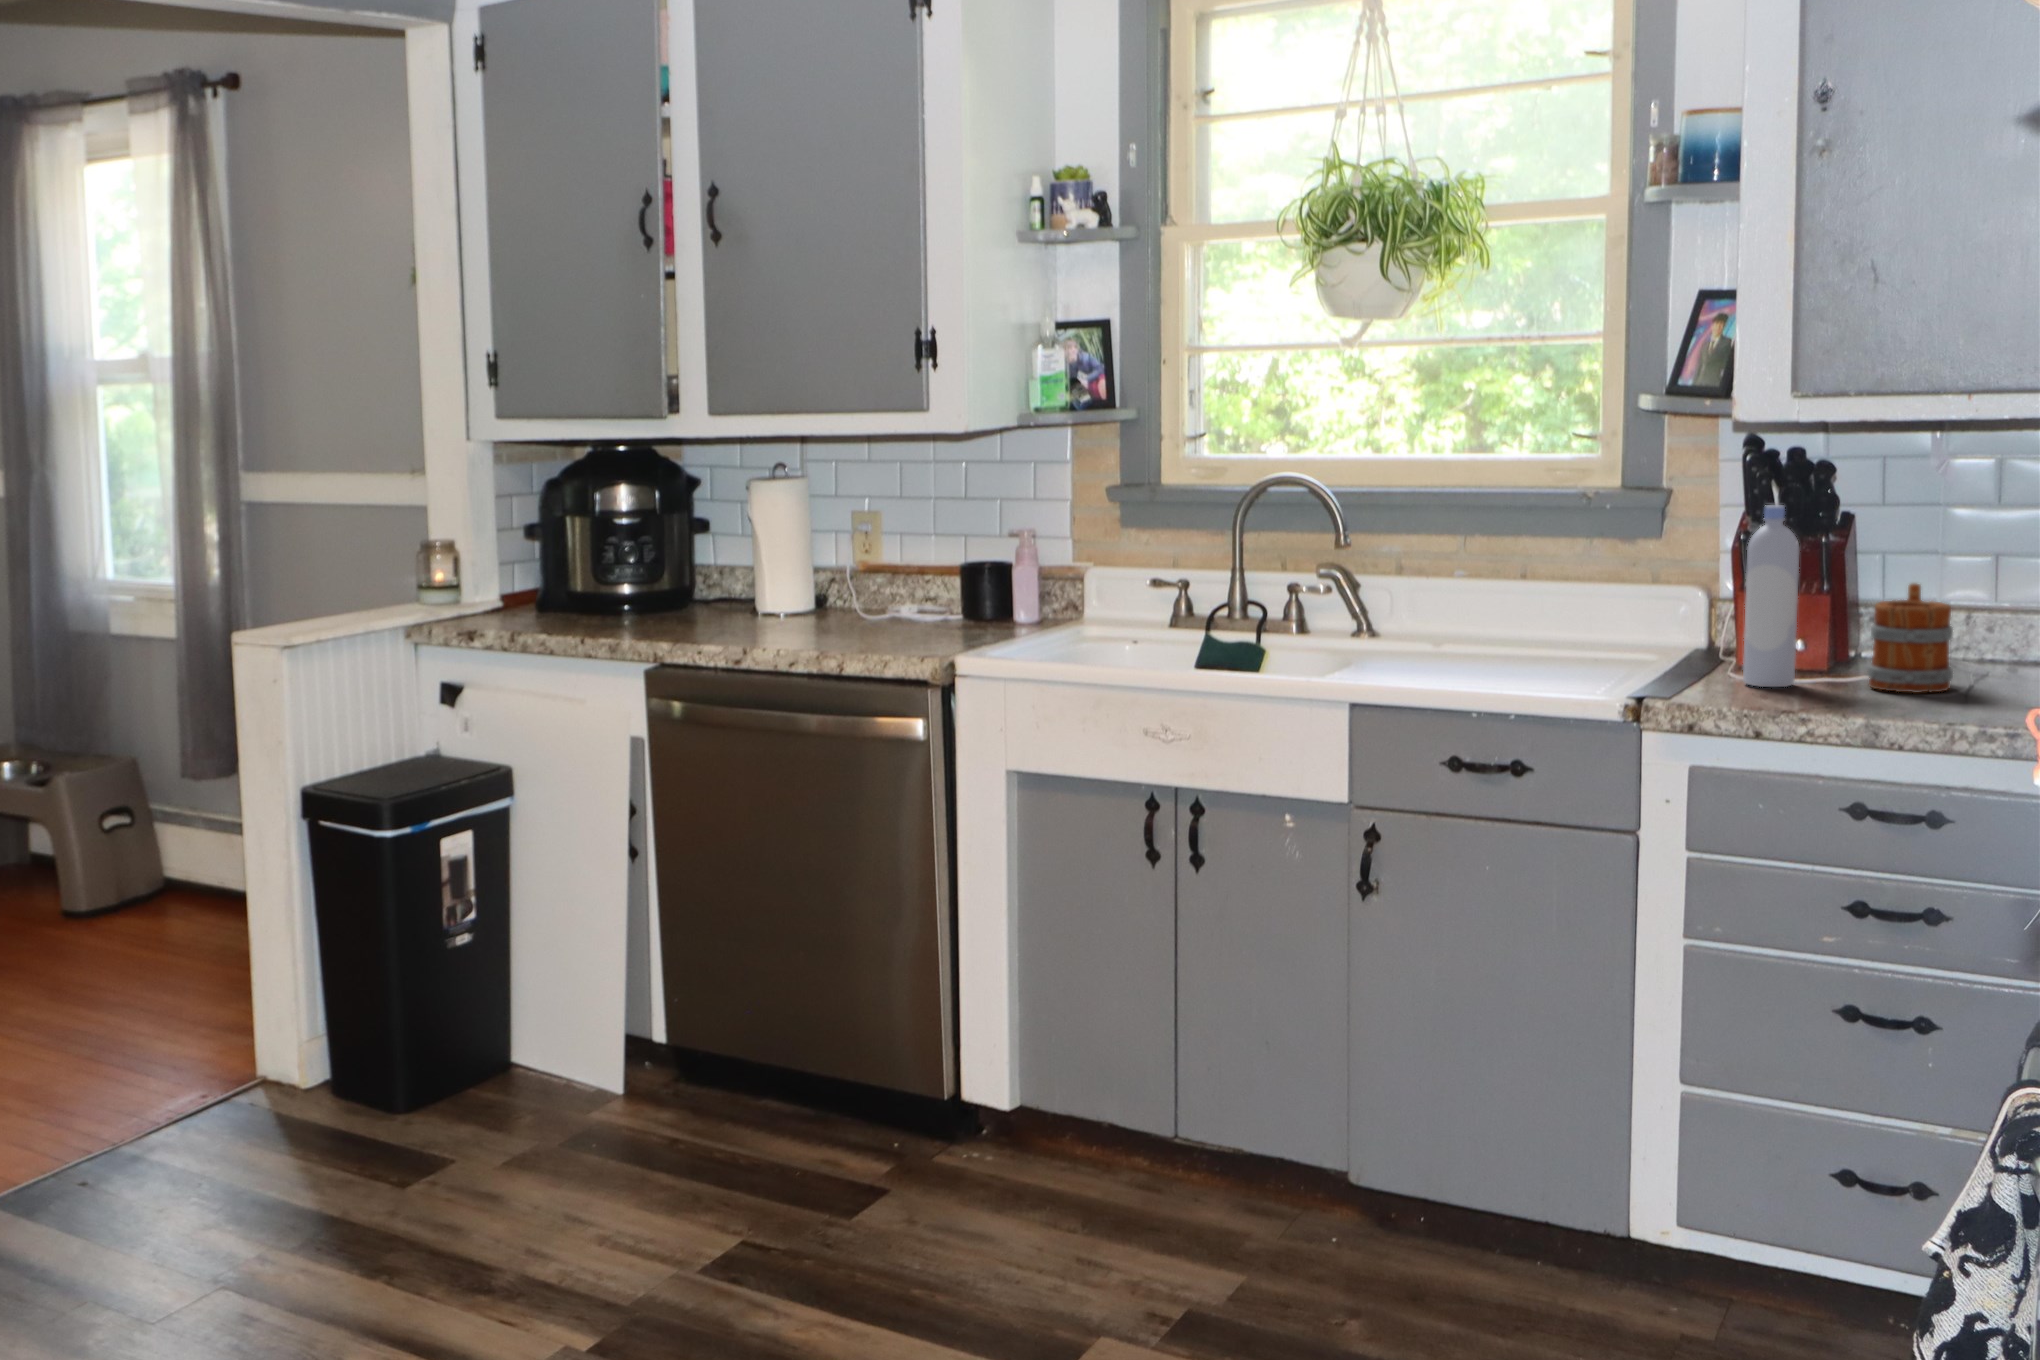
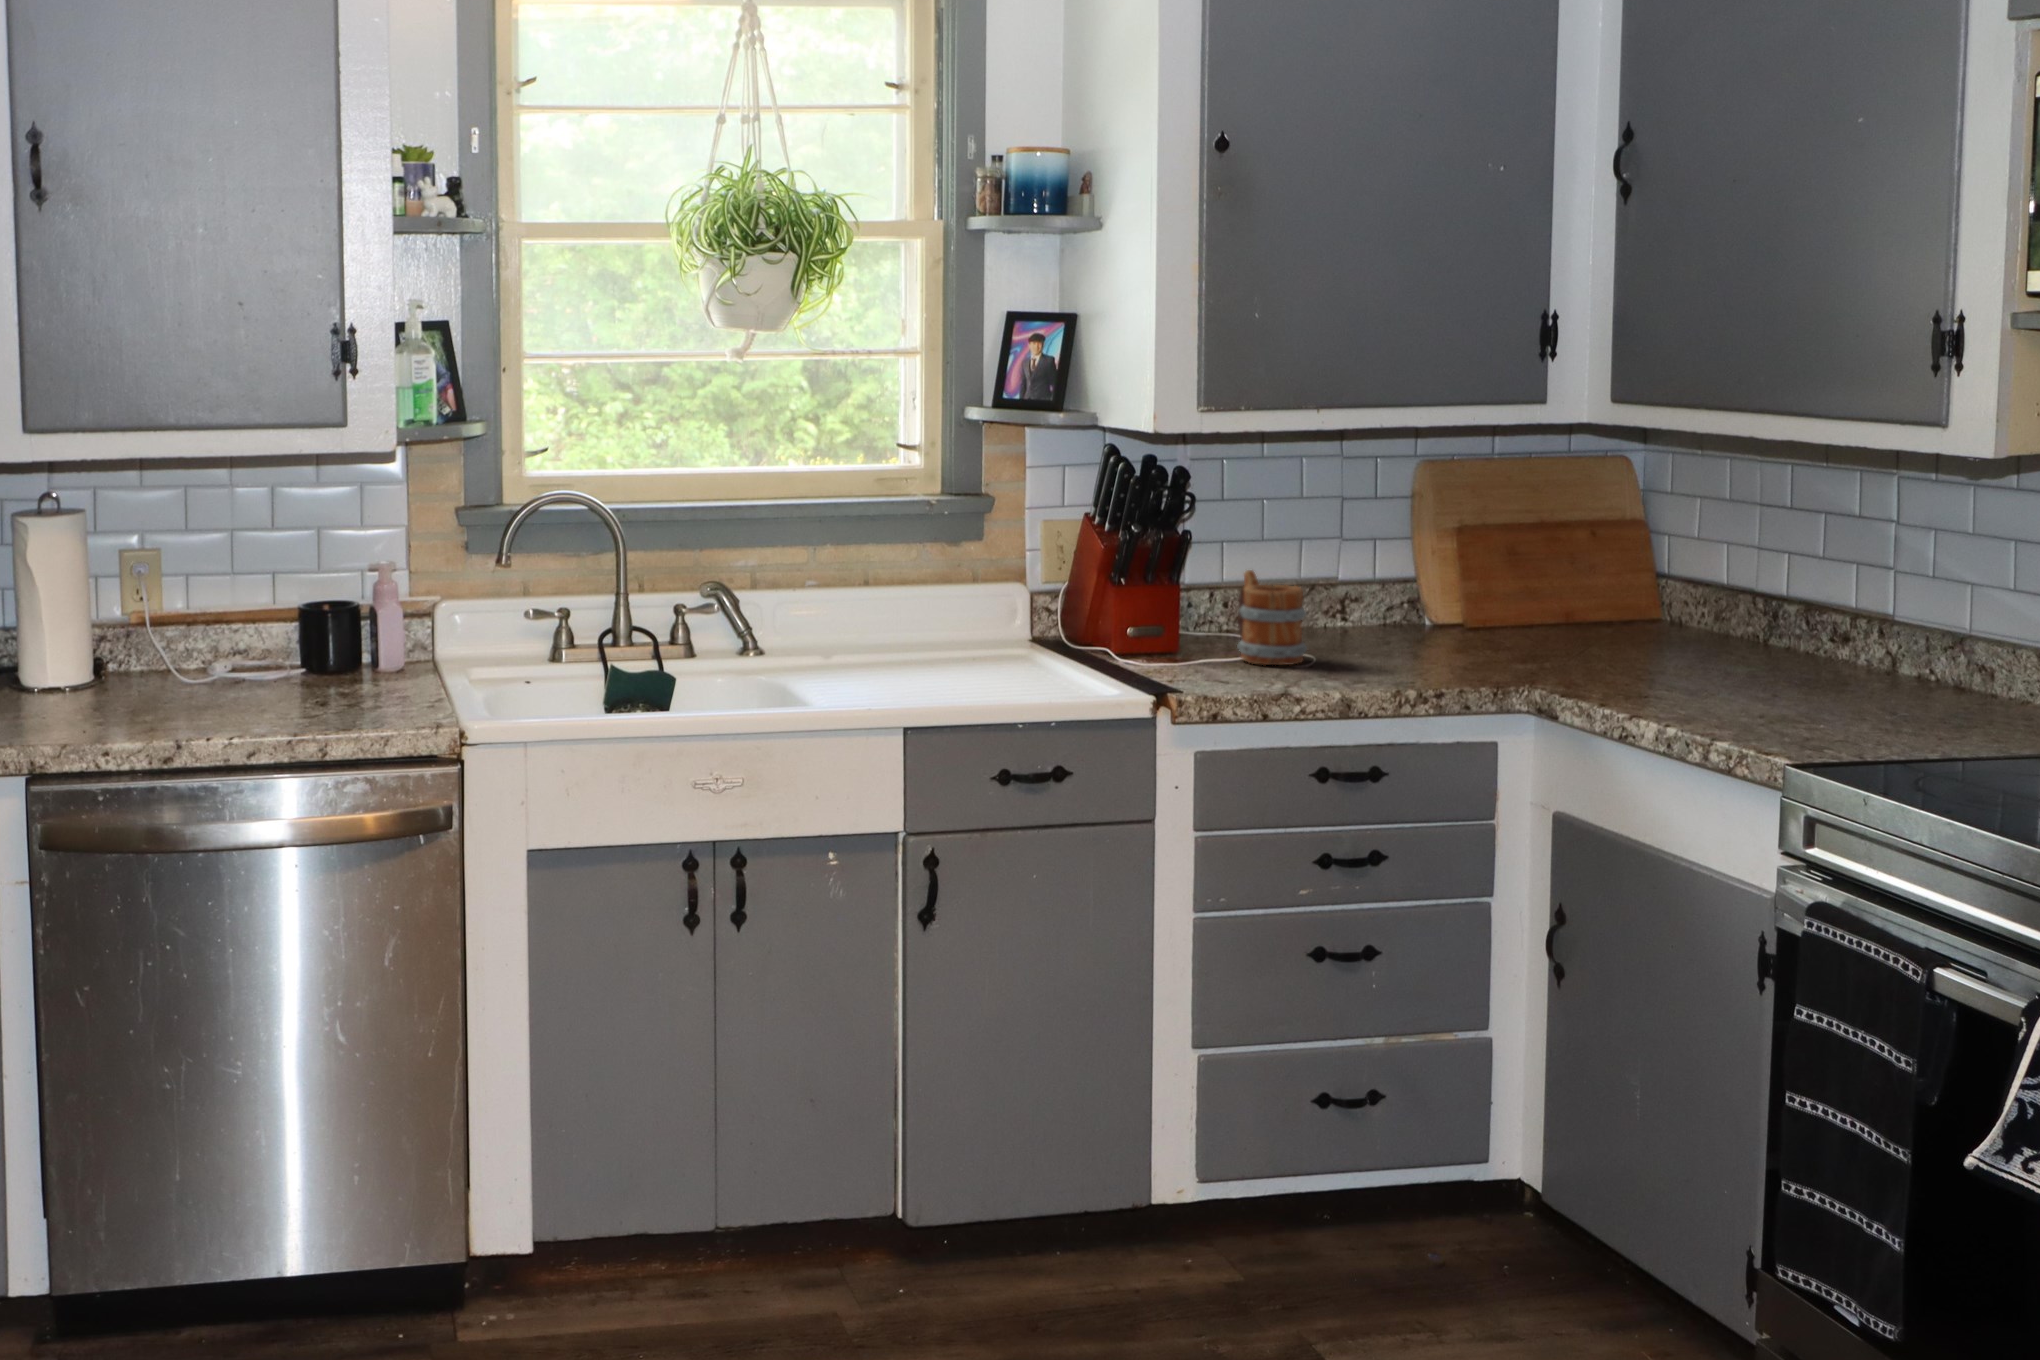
bottle: present [1743,505,1799,687] -> none [1156,506,1200,671]

